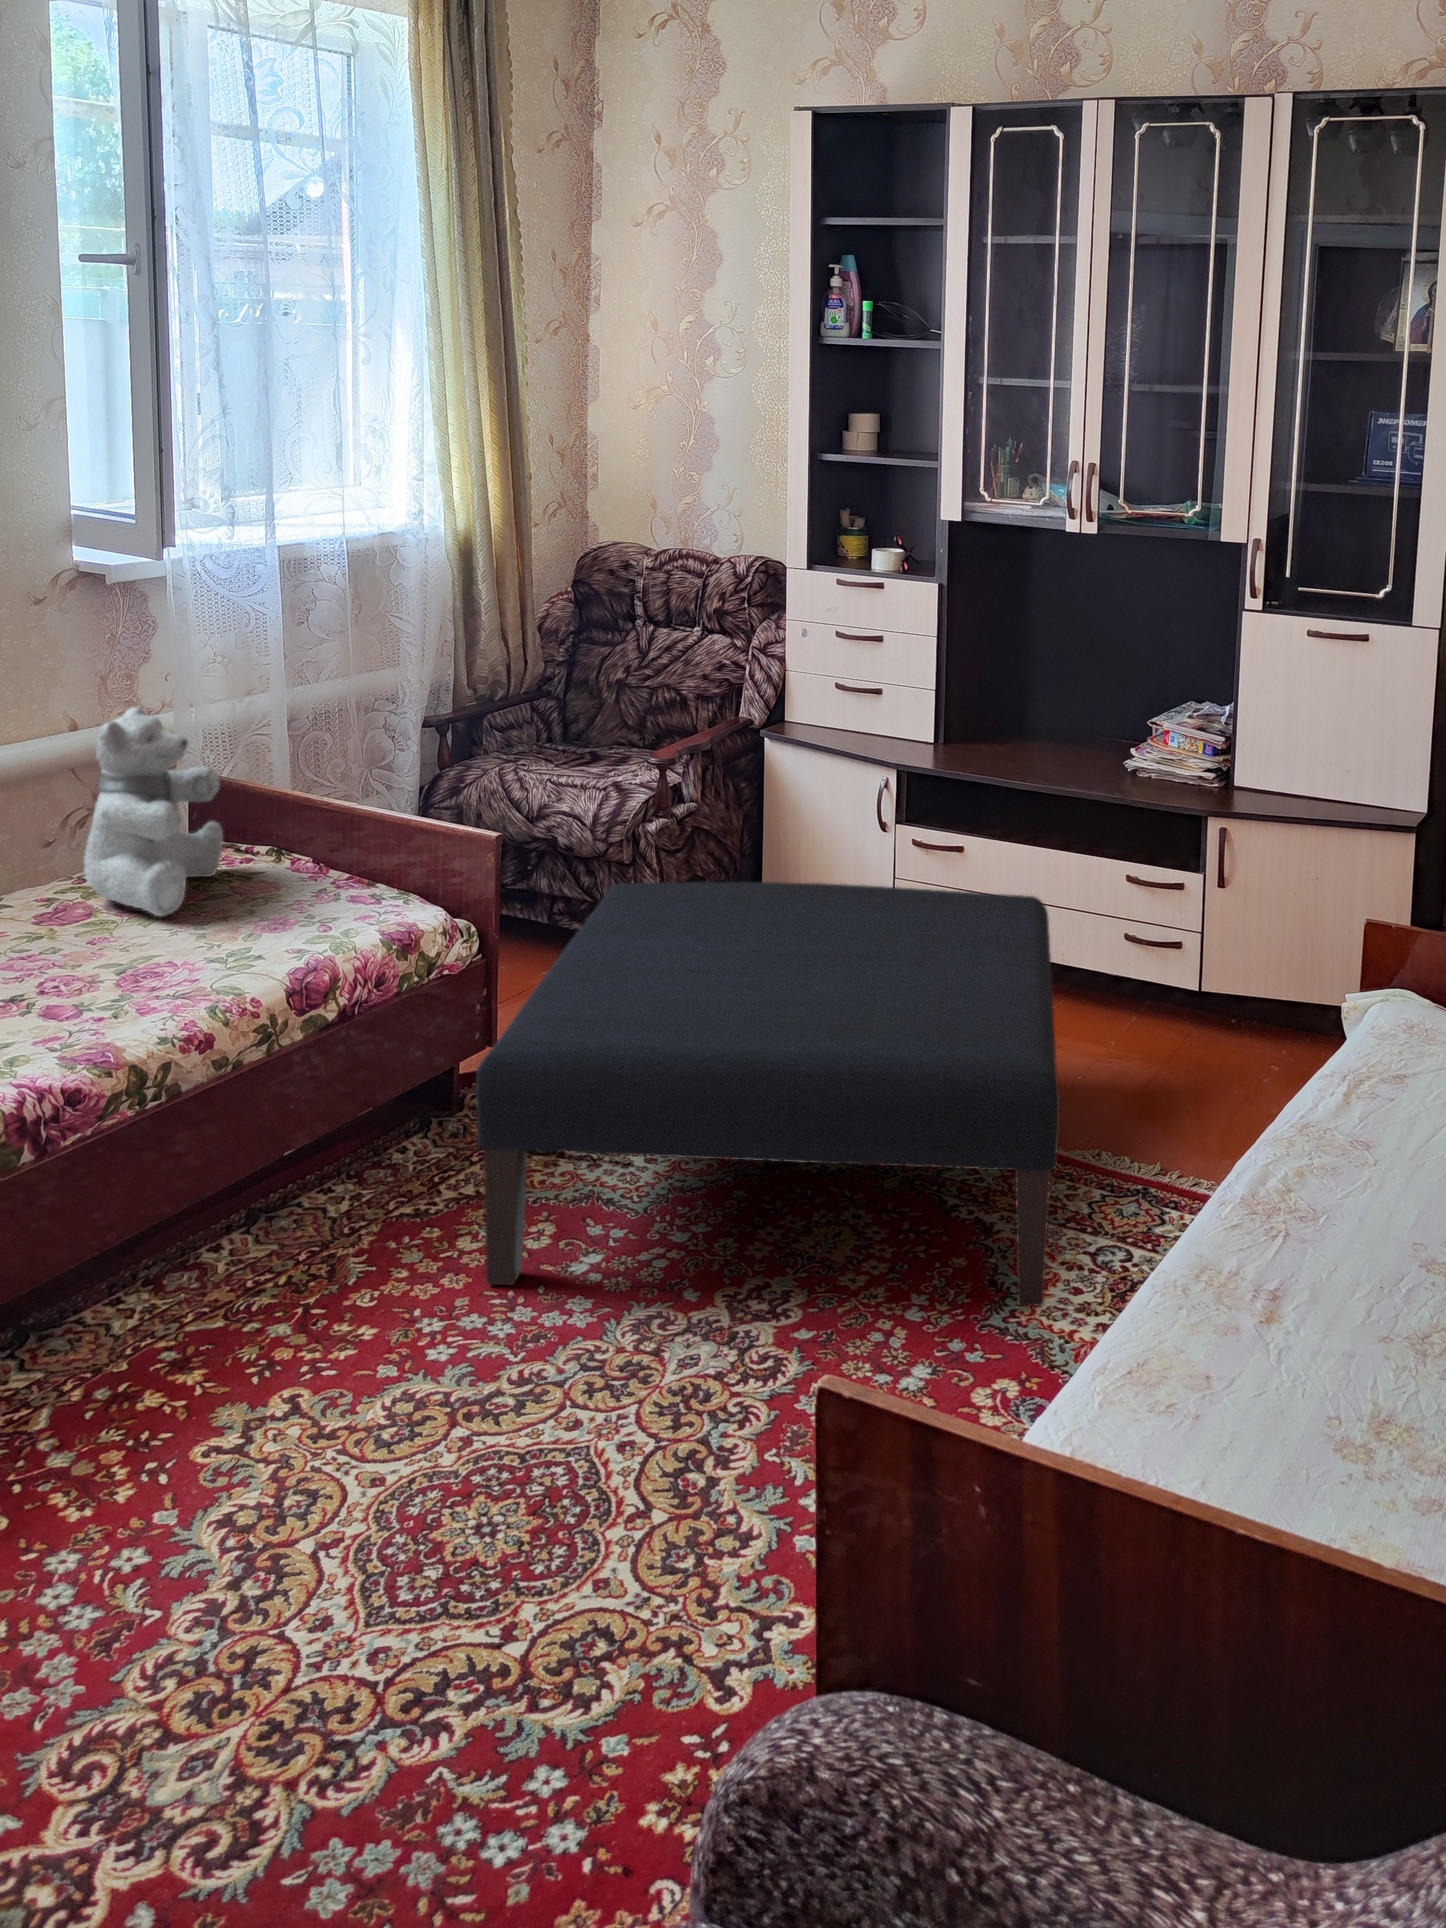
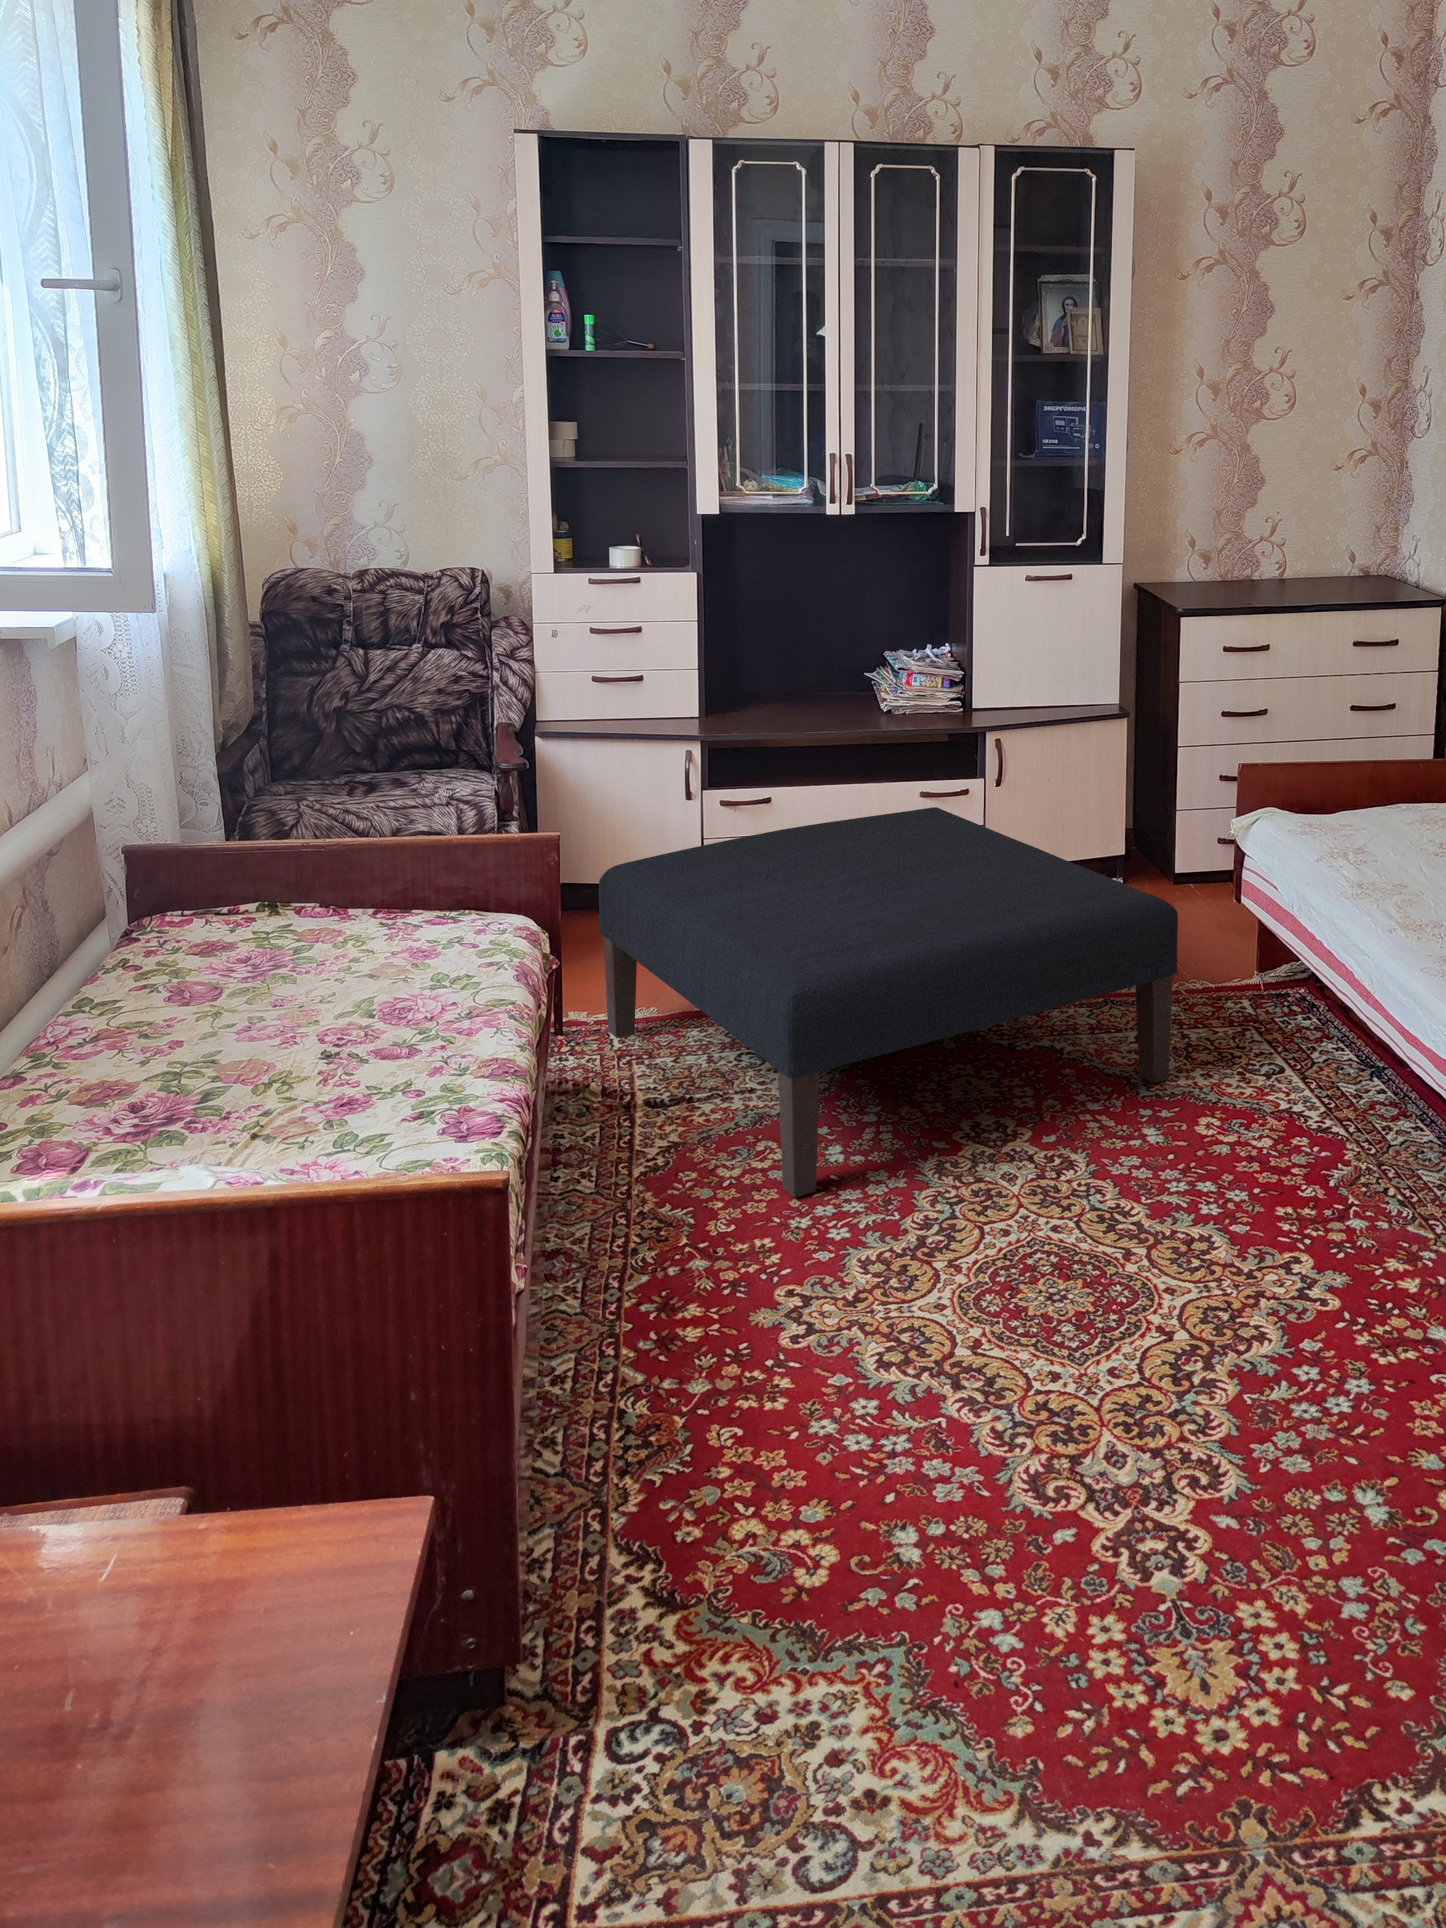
teddy bear: present [84,707,223,916] -> none [149,770,297,979]

